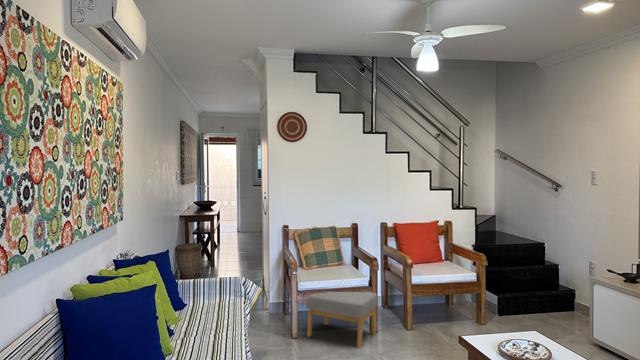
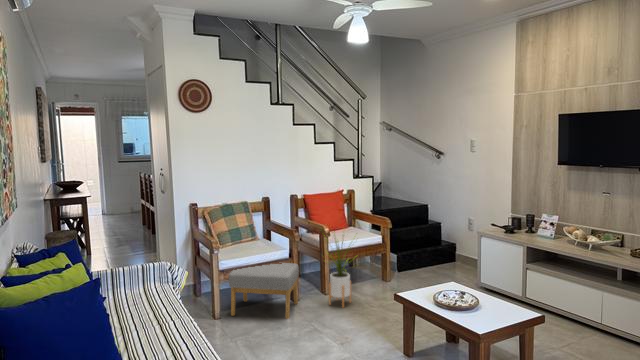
house plant: none [398,257,443,345] -> present [327,231,356,308]

